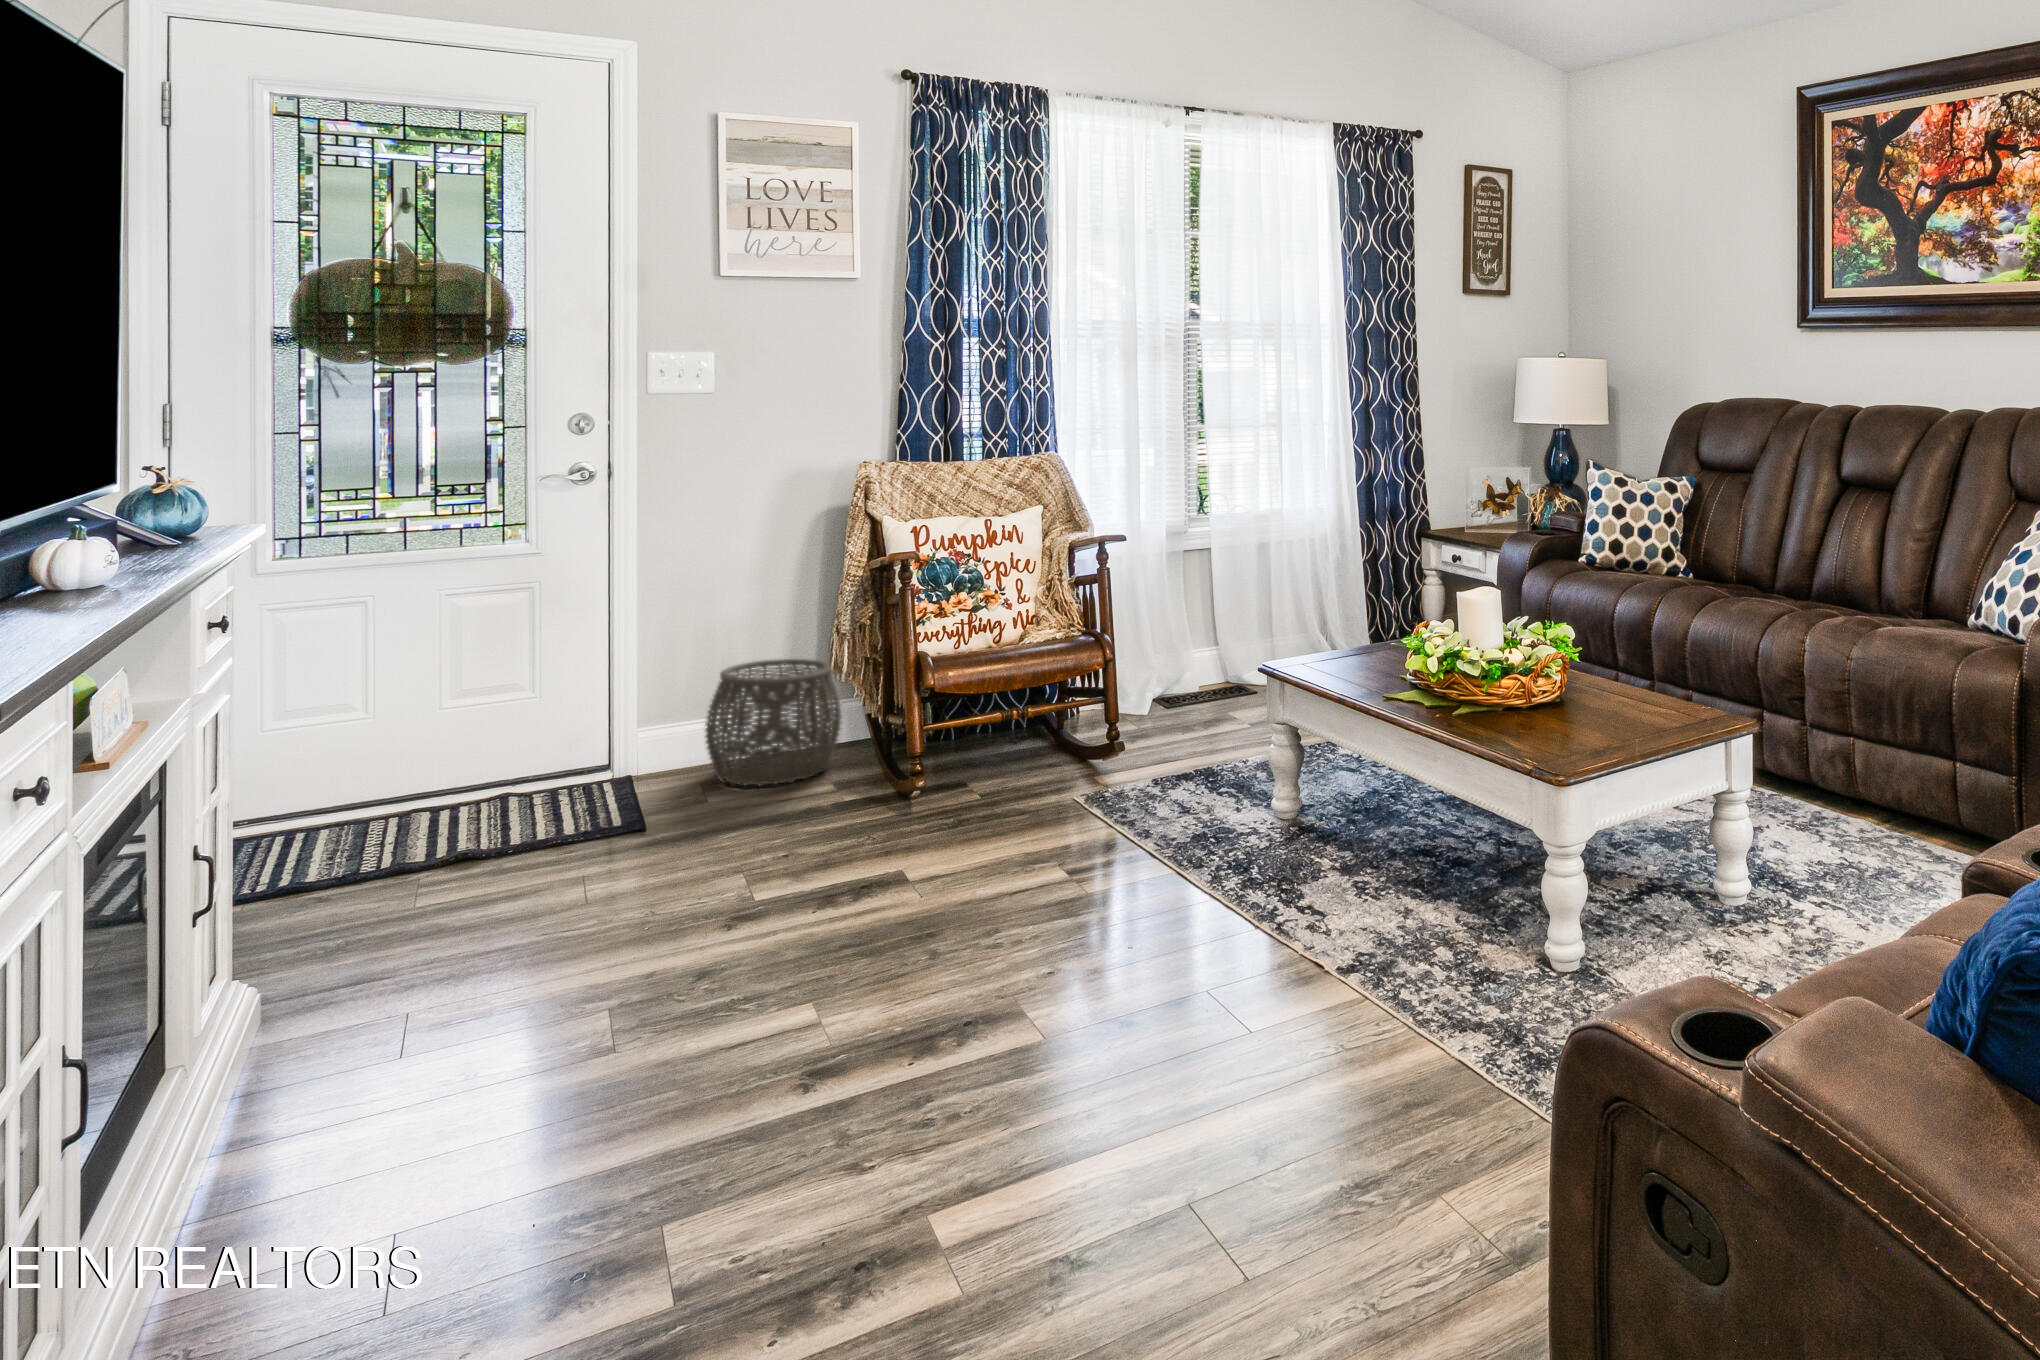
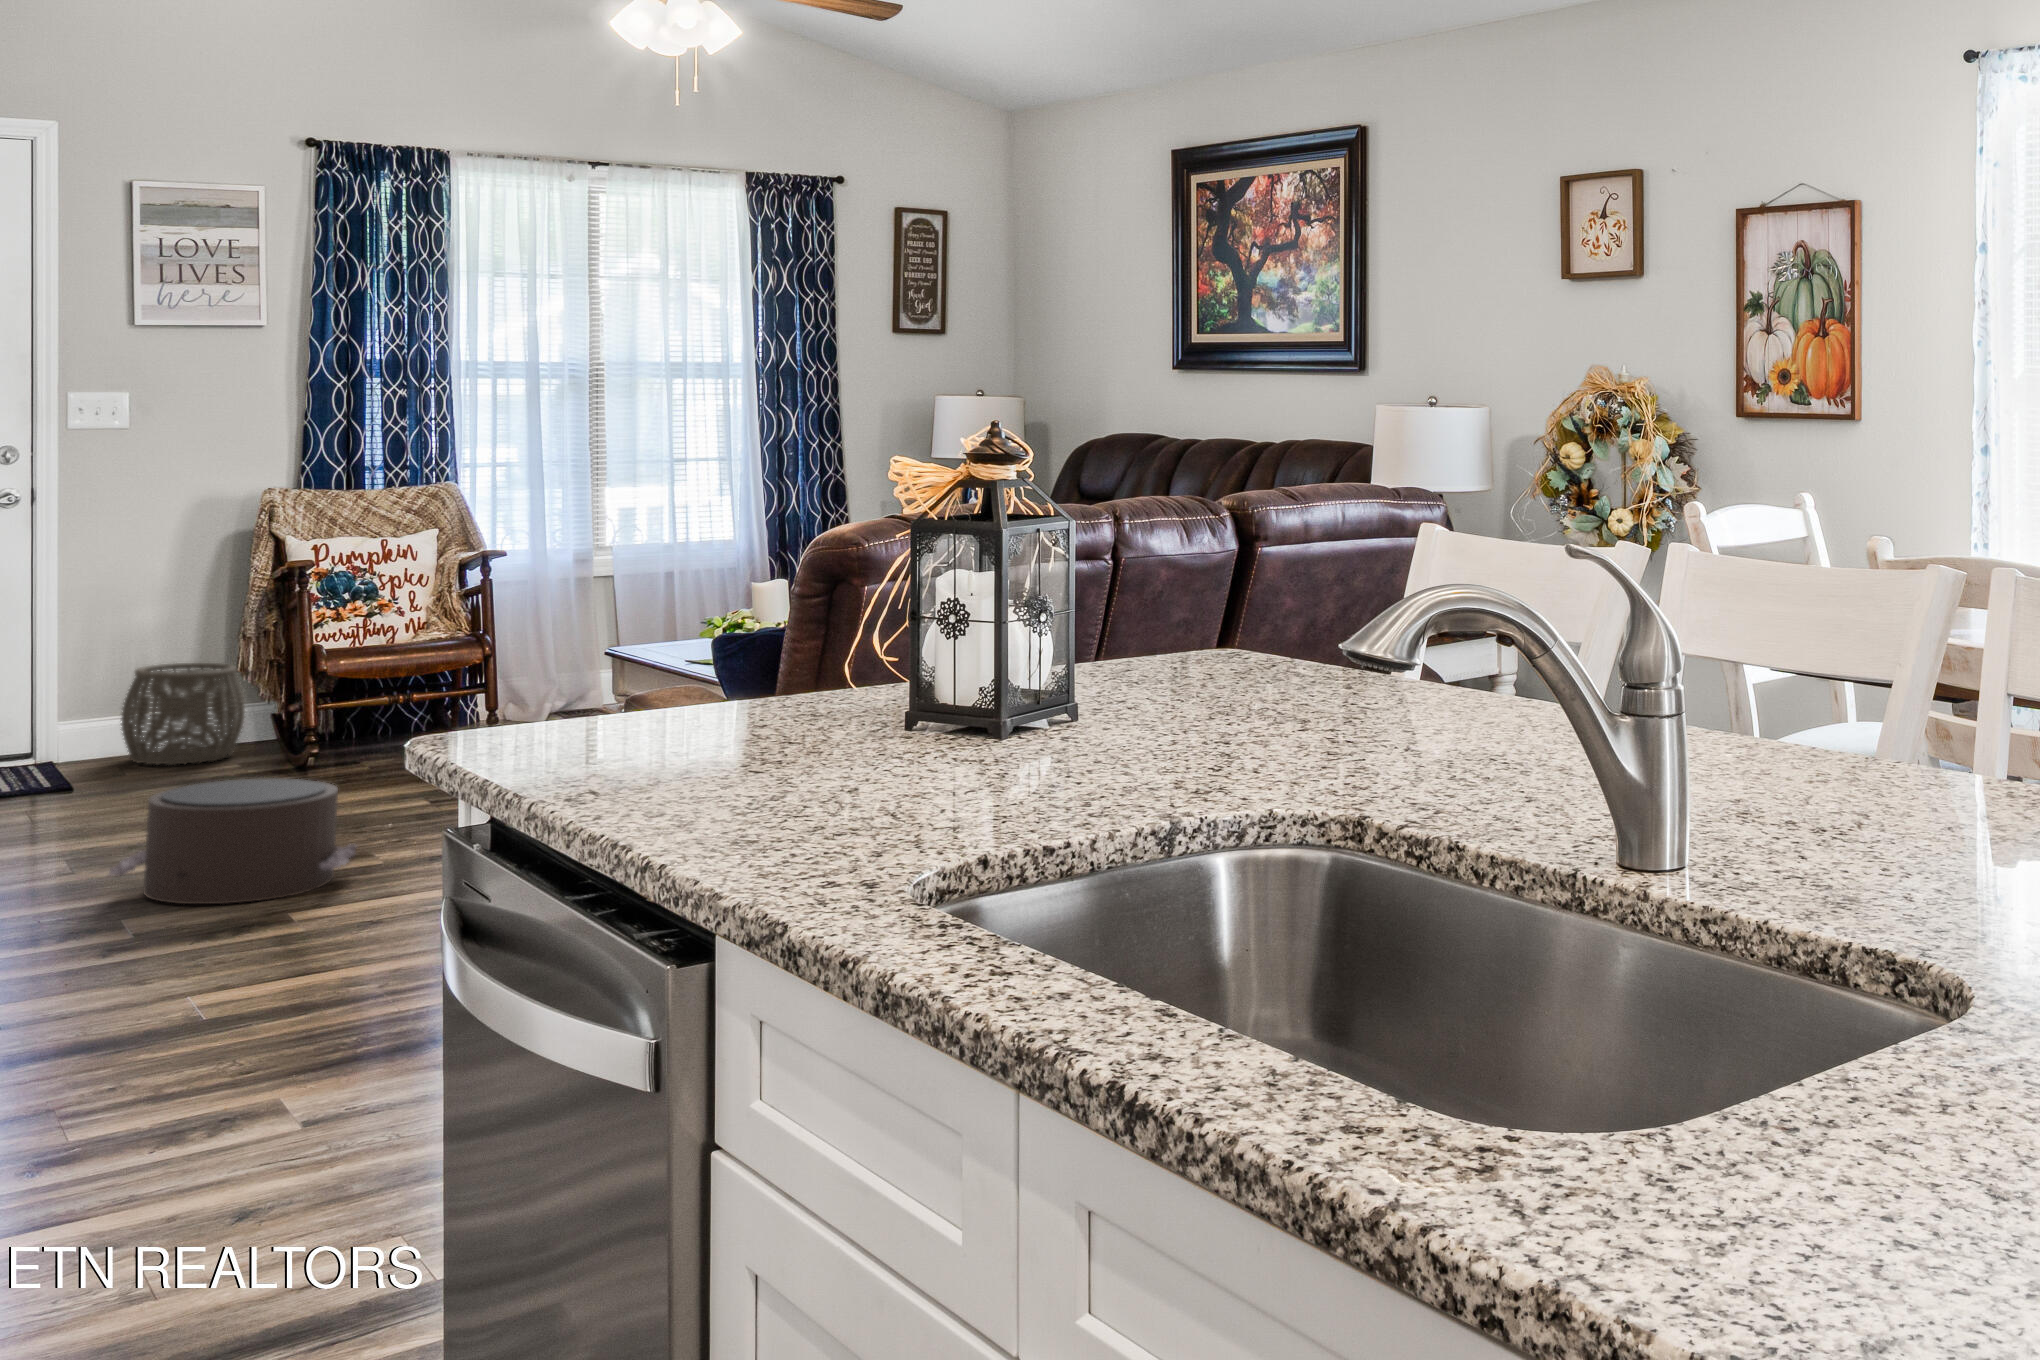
pouf: none [642,908,1009,1166] -> present [108,778,358,904]

